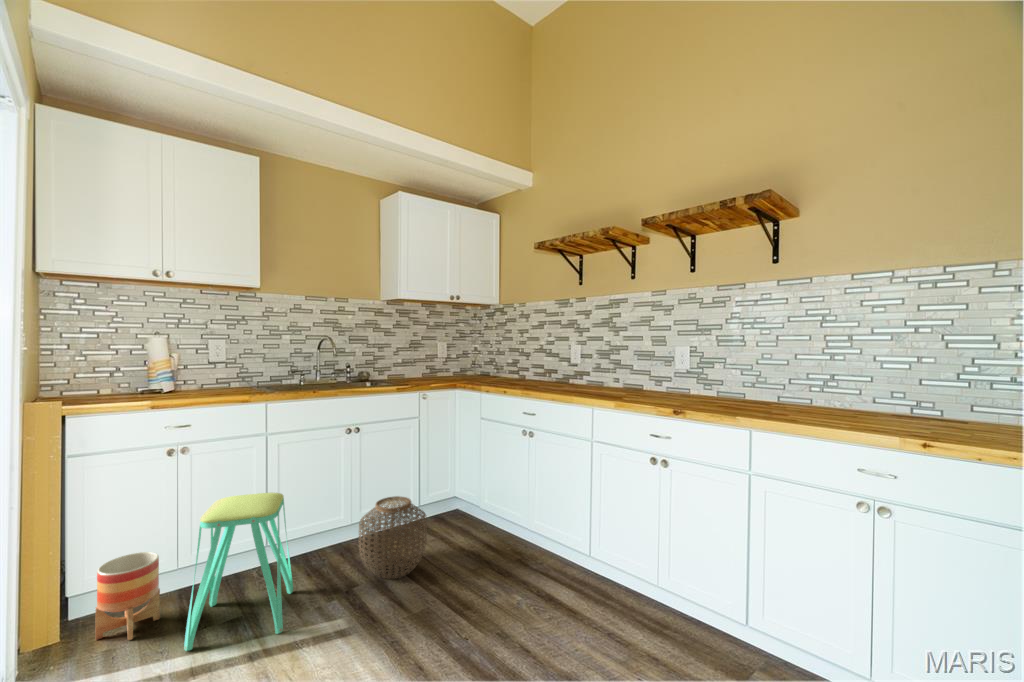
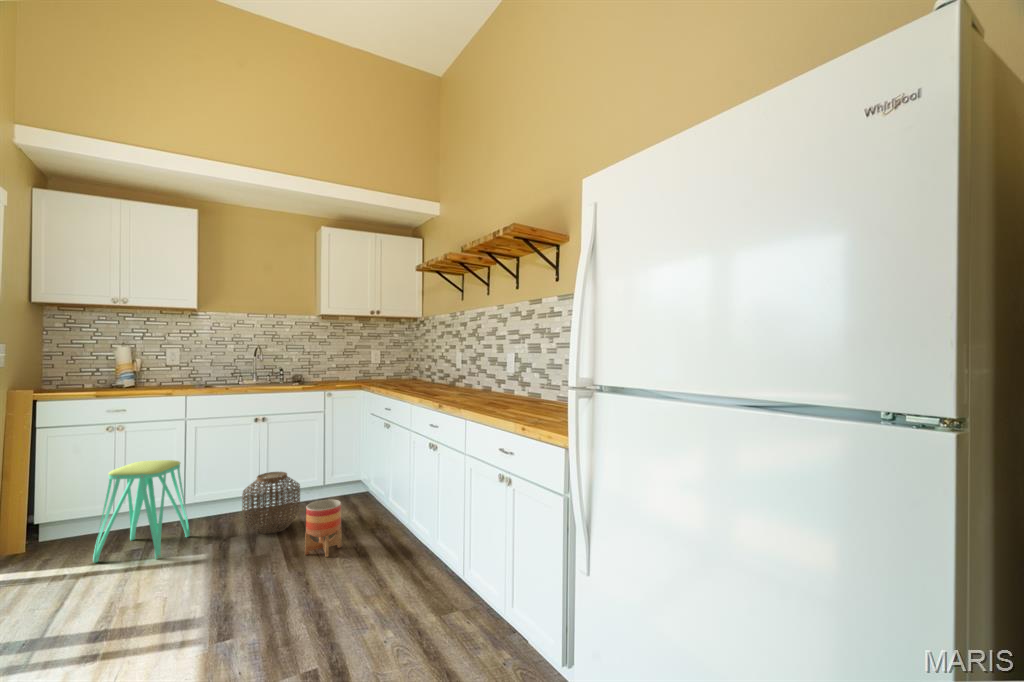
planter: present [96,552,160,640] -> present [305,500,342,557]

